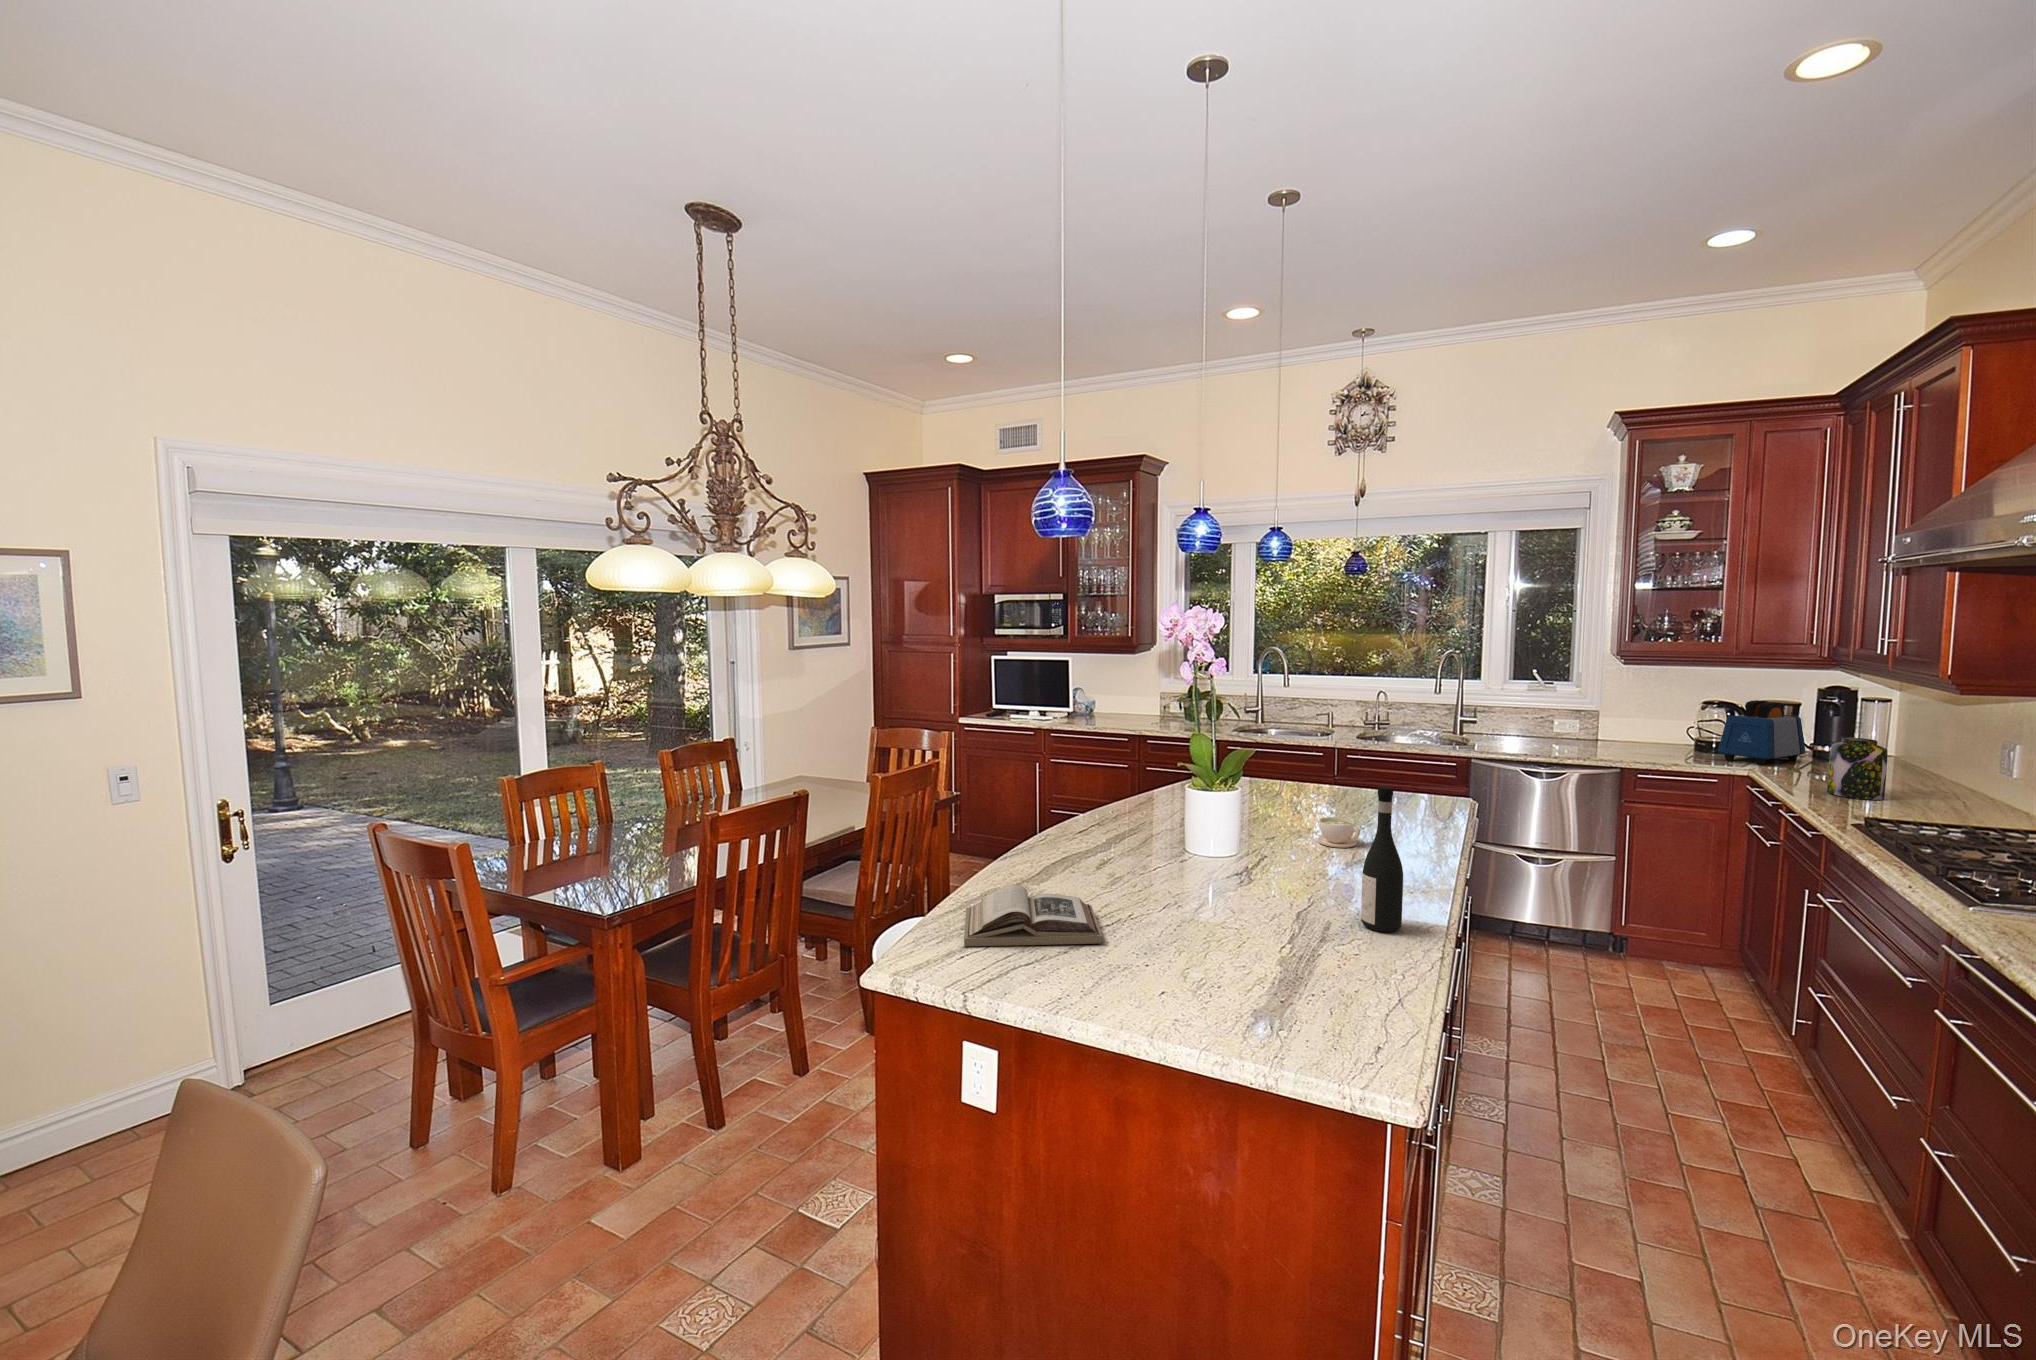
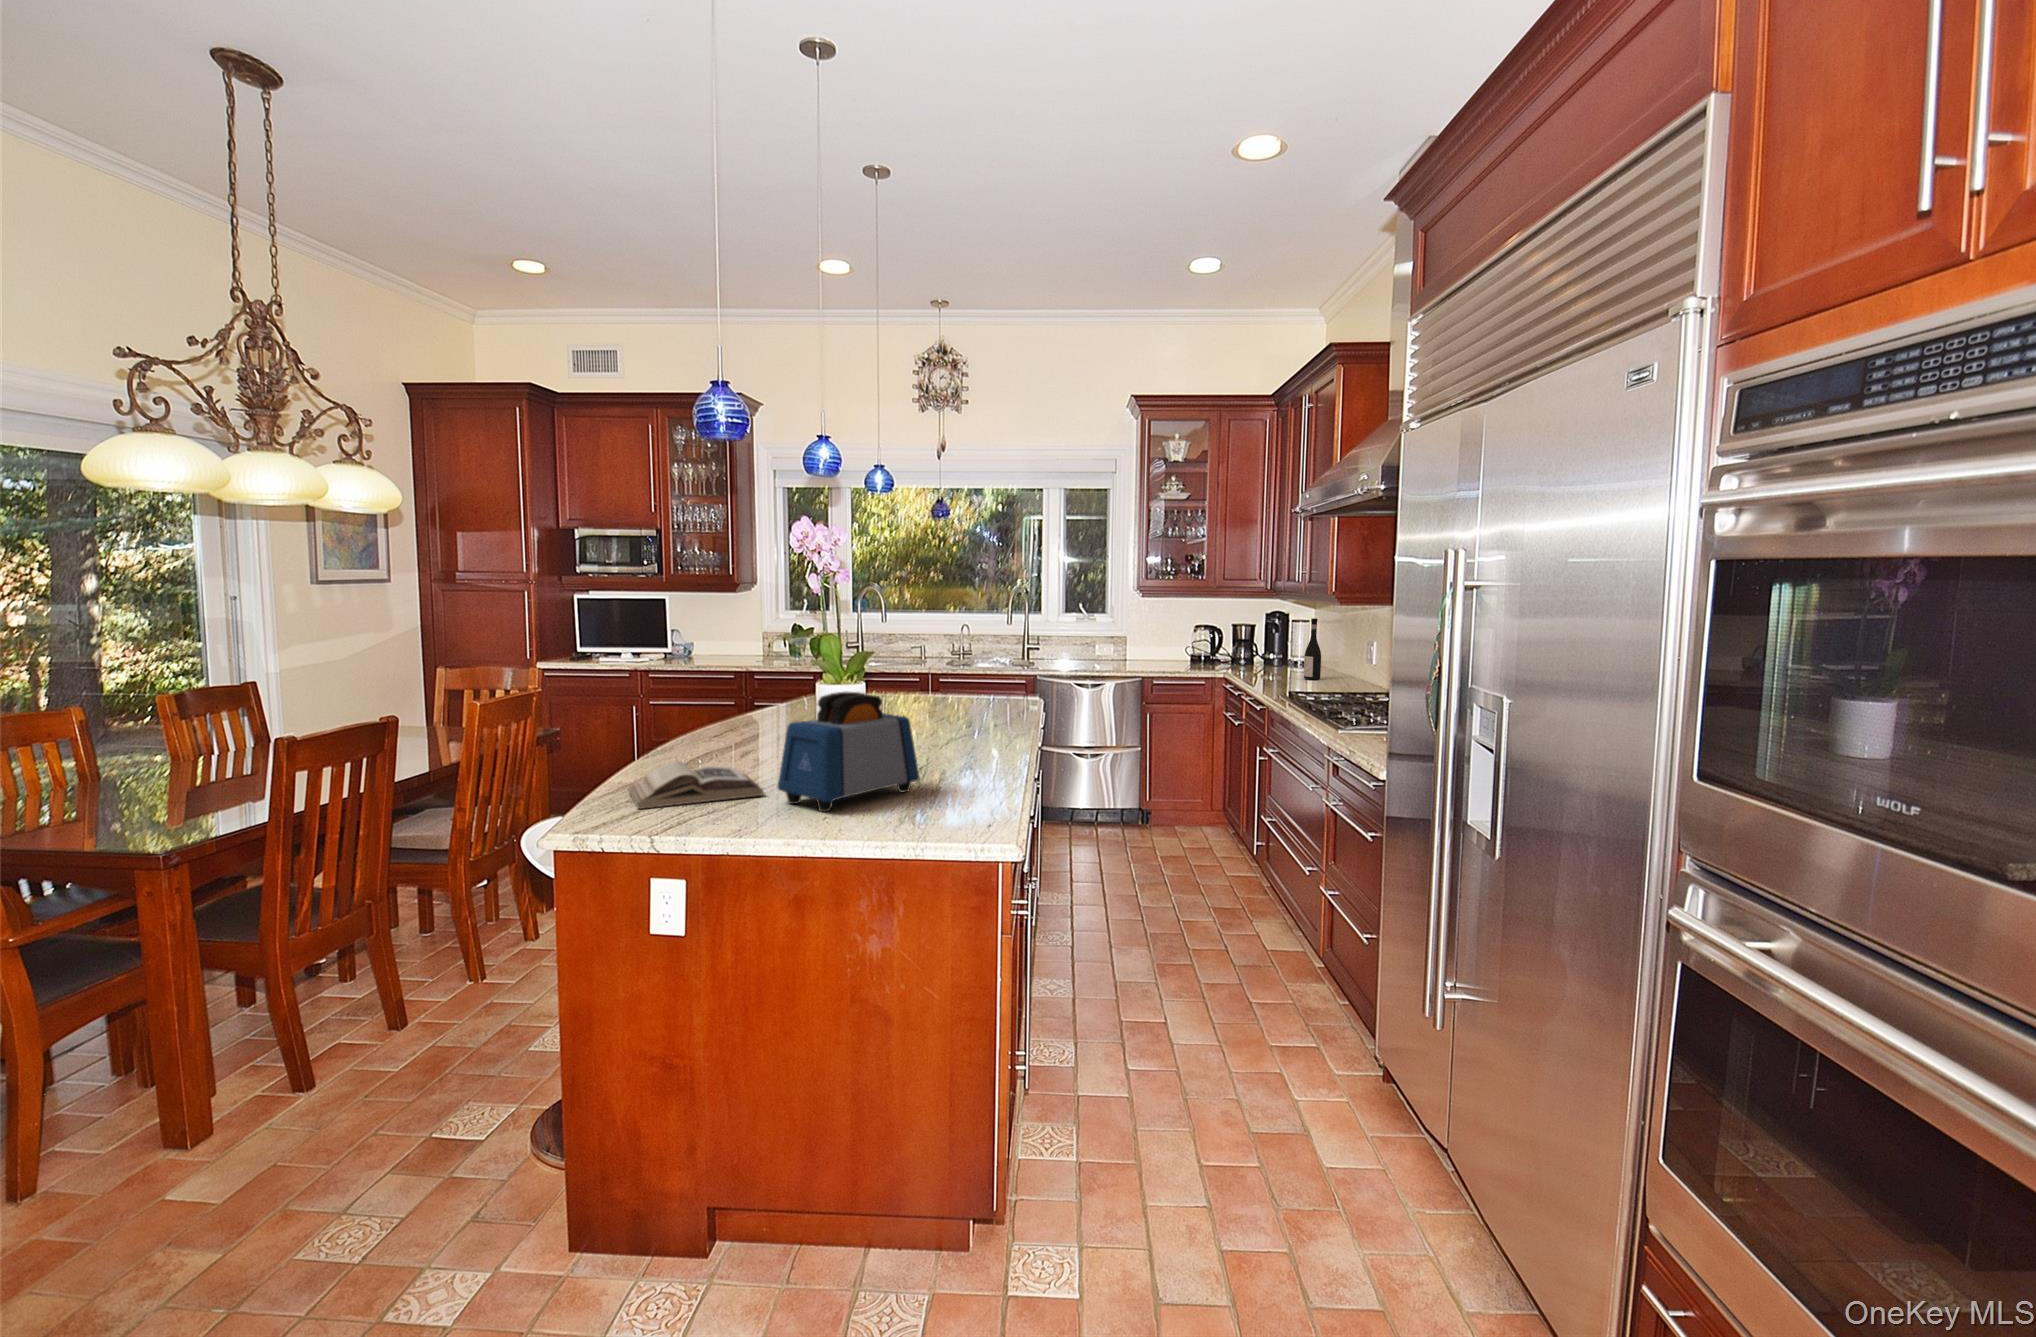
toaster: present [1718,700,1806,765] -> present [778,692,920,812]
jar: present [1827,737,1887,800] -> none [1264,641,1295,683]
wine bottle: present [1361,786,1403,932] -> present [1304,618,1321,680]
coffee cup: present [1317,817,1360,848] -> none [924,709,957,732]

